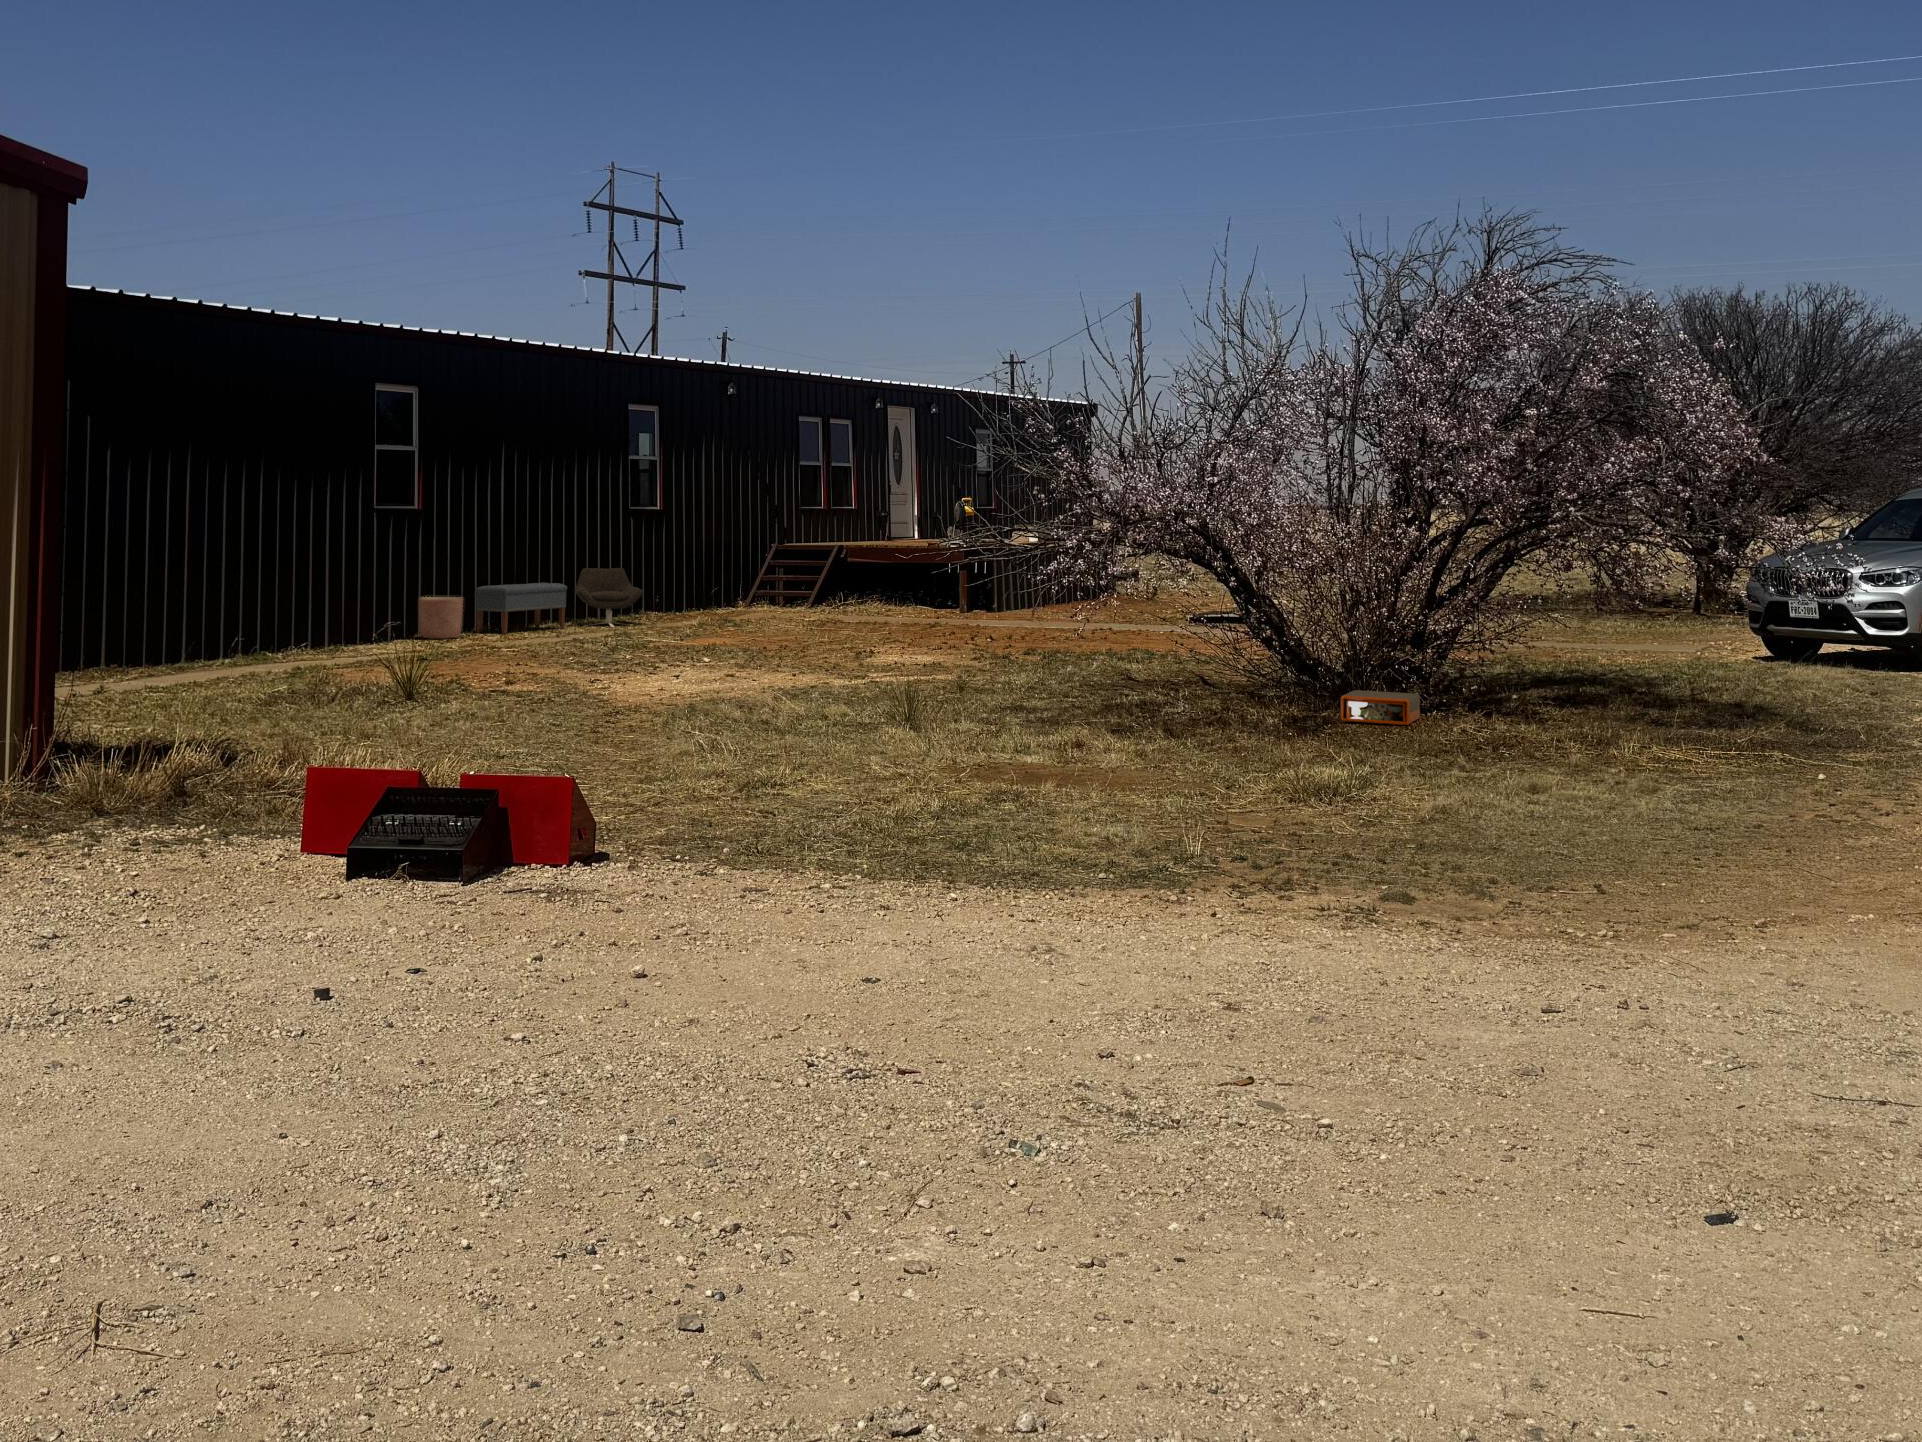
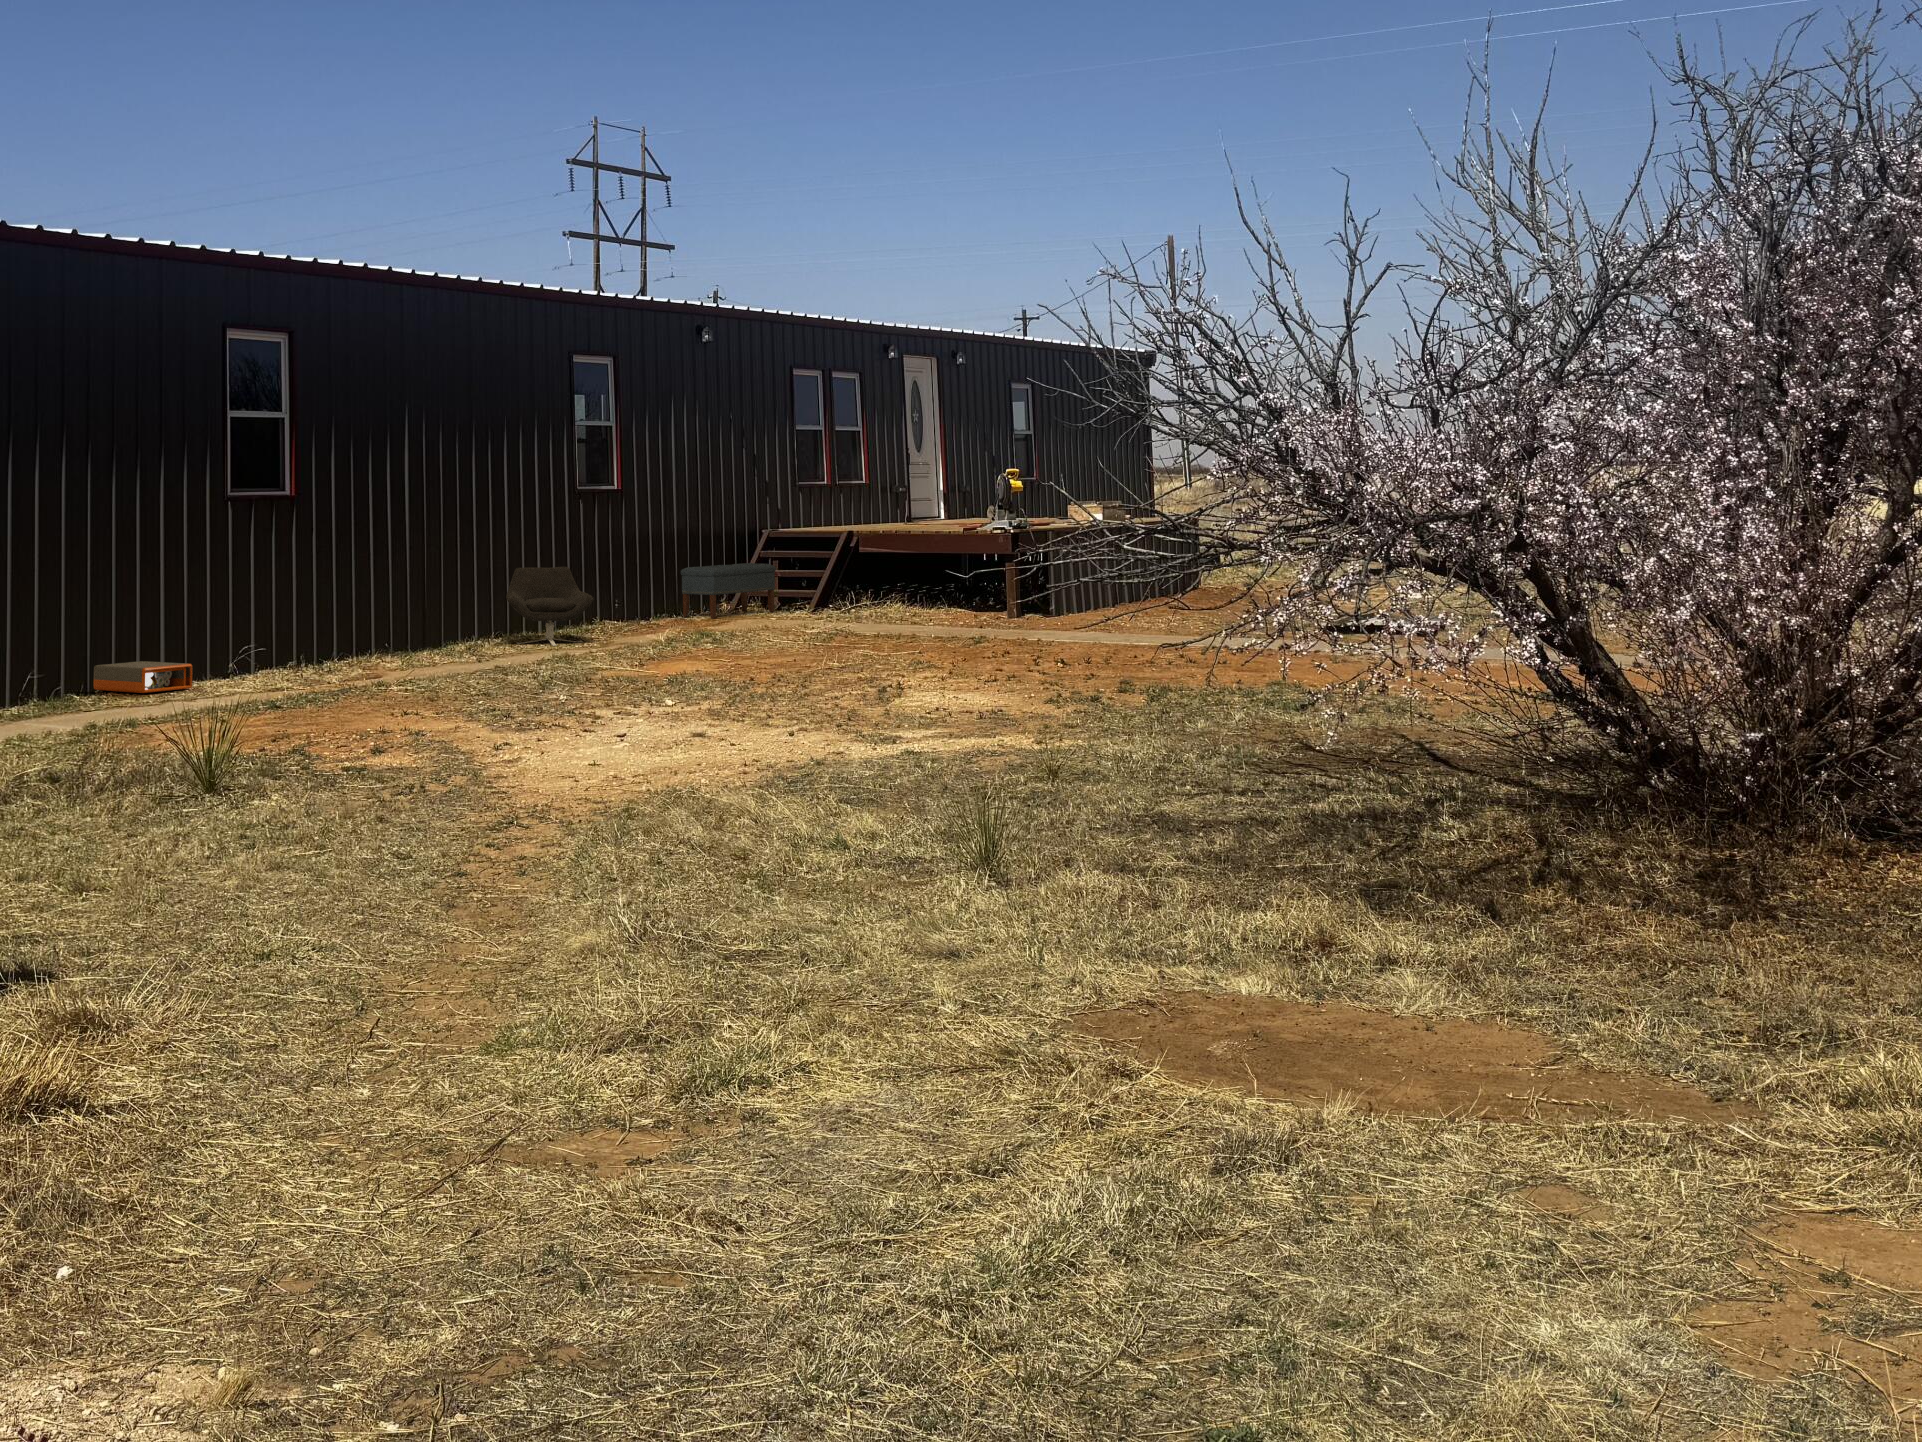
bench: present [475,583,567,634] -> present [680,563,776,619]
planter: present [419,597,463,639] -> none [290,611,349,668]
storage box: present [1341,690,1420,725] -> present [94,661,192,693]

